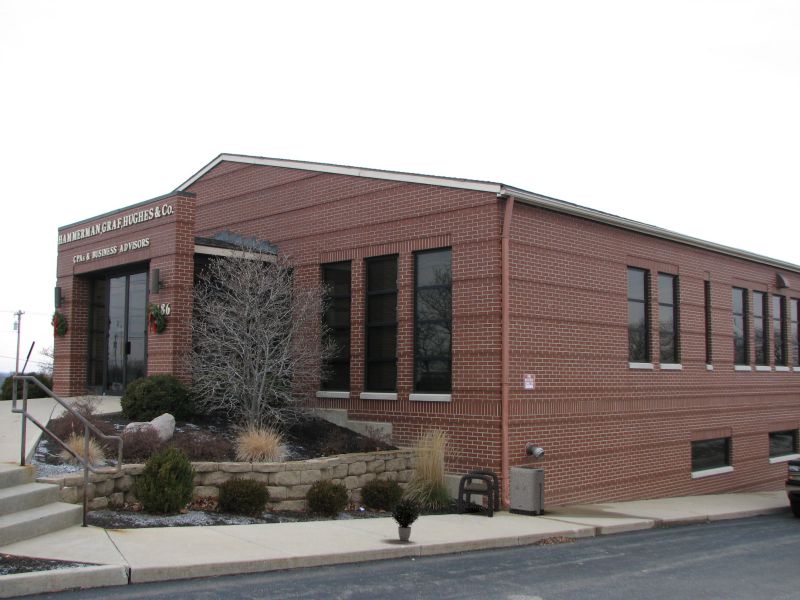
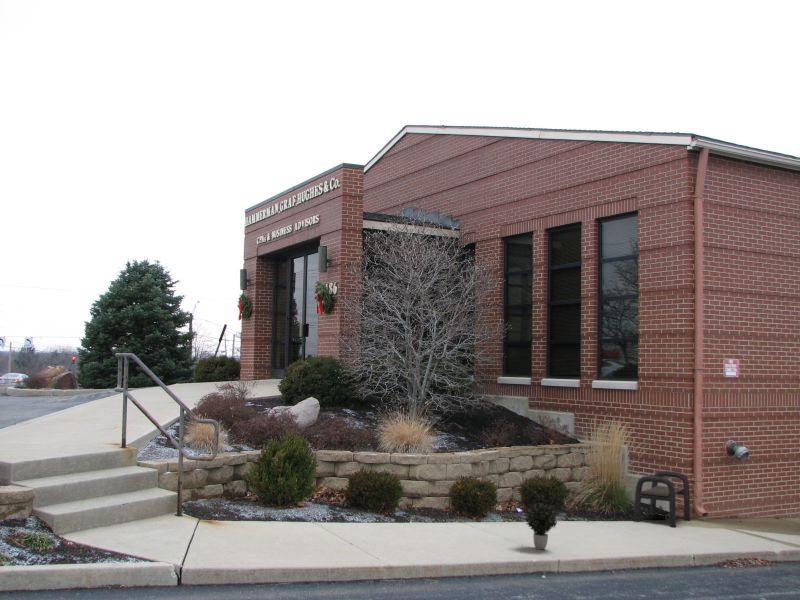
trash can: present [509,466,545,516] -> none [702,469,747,528]

